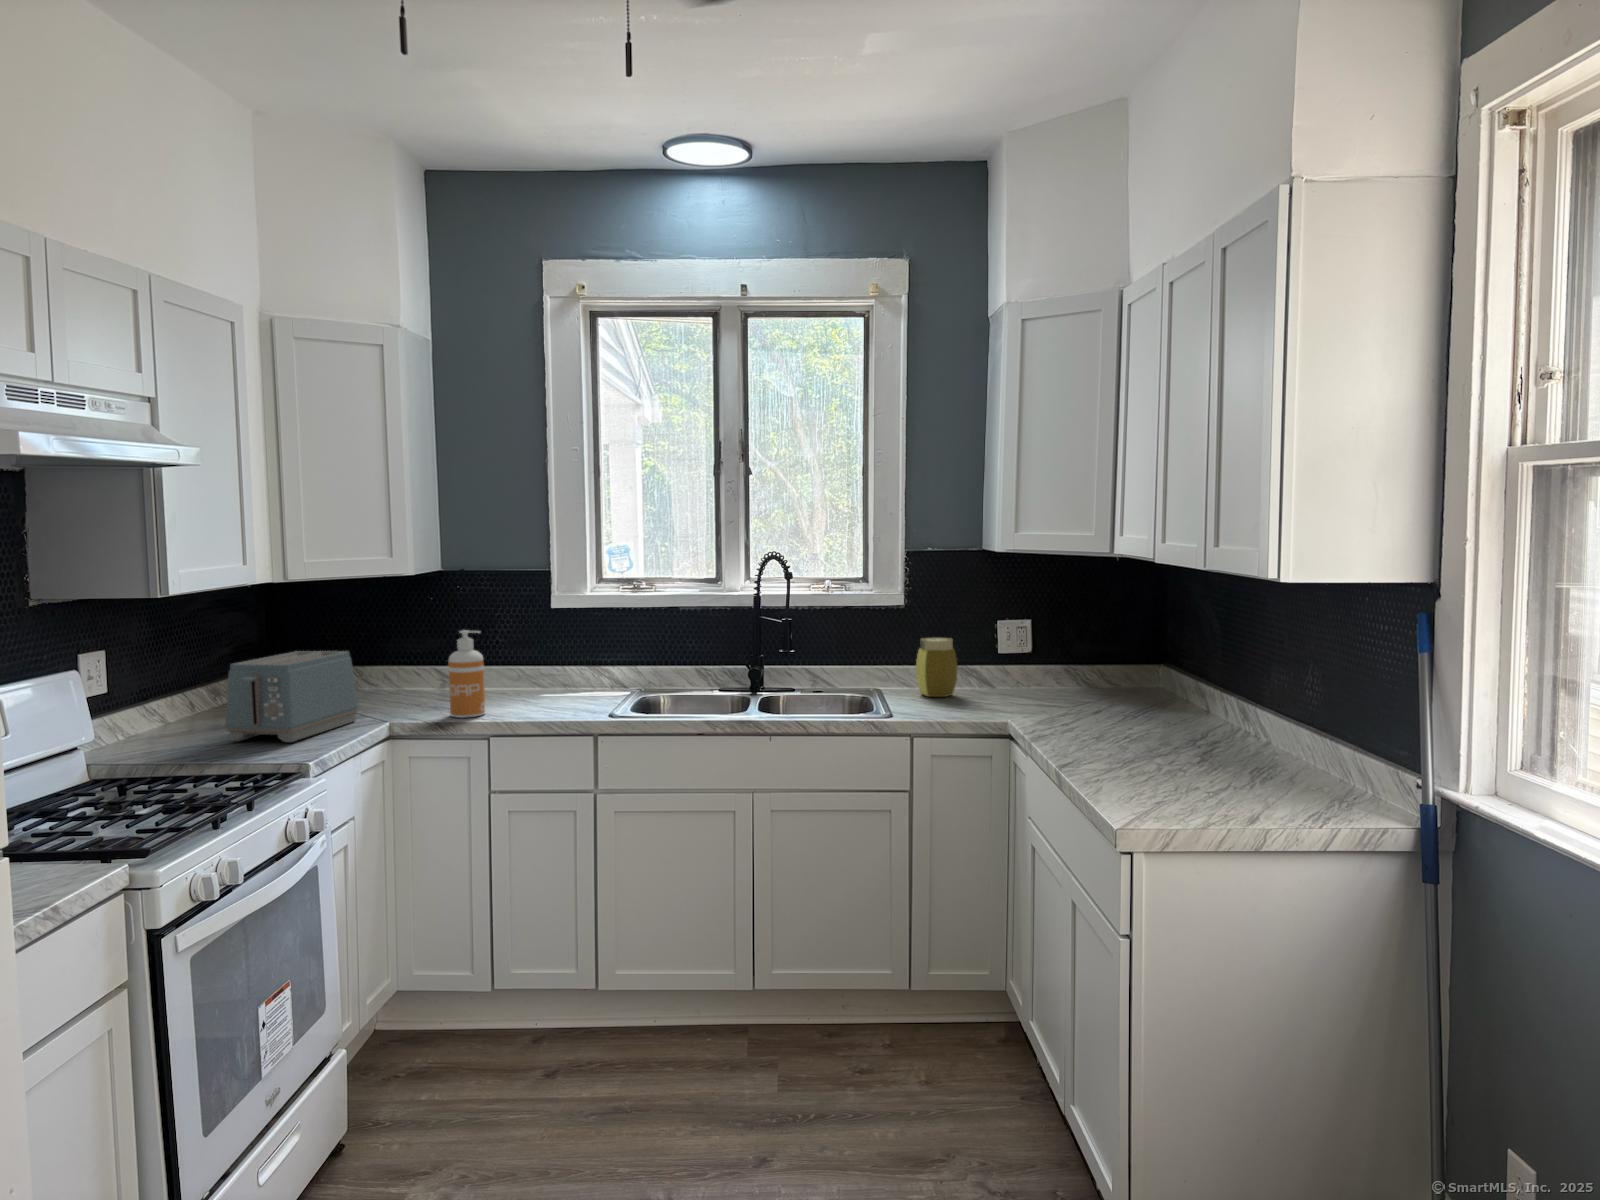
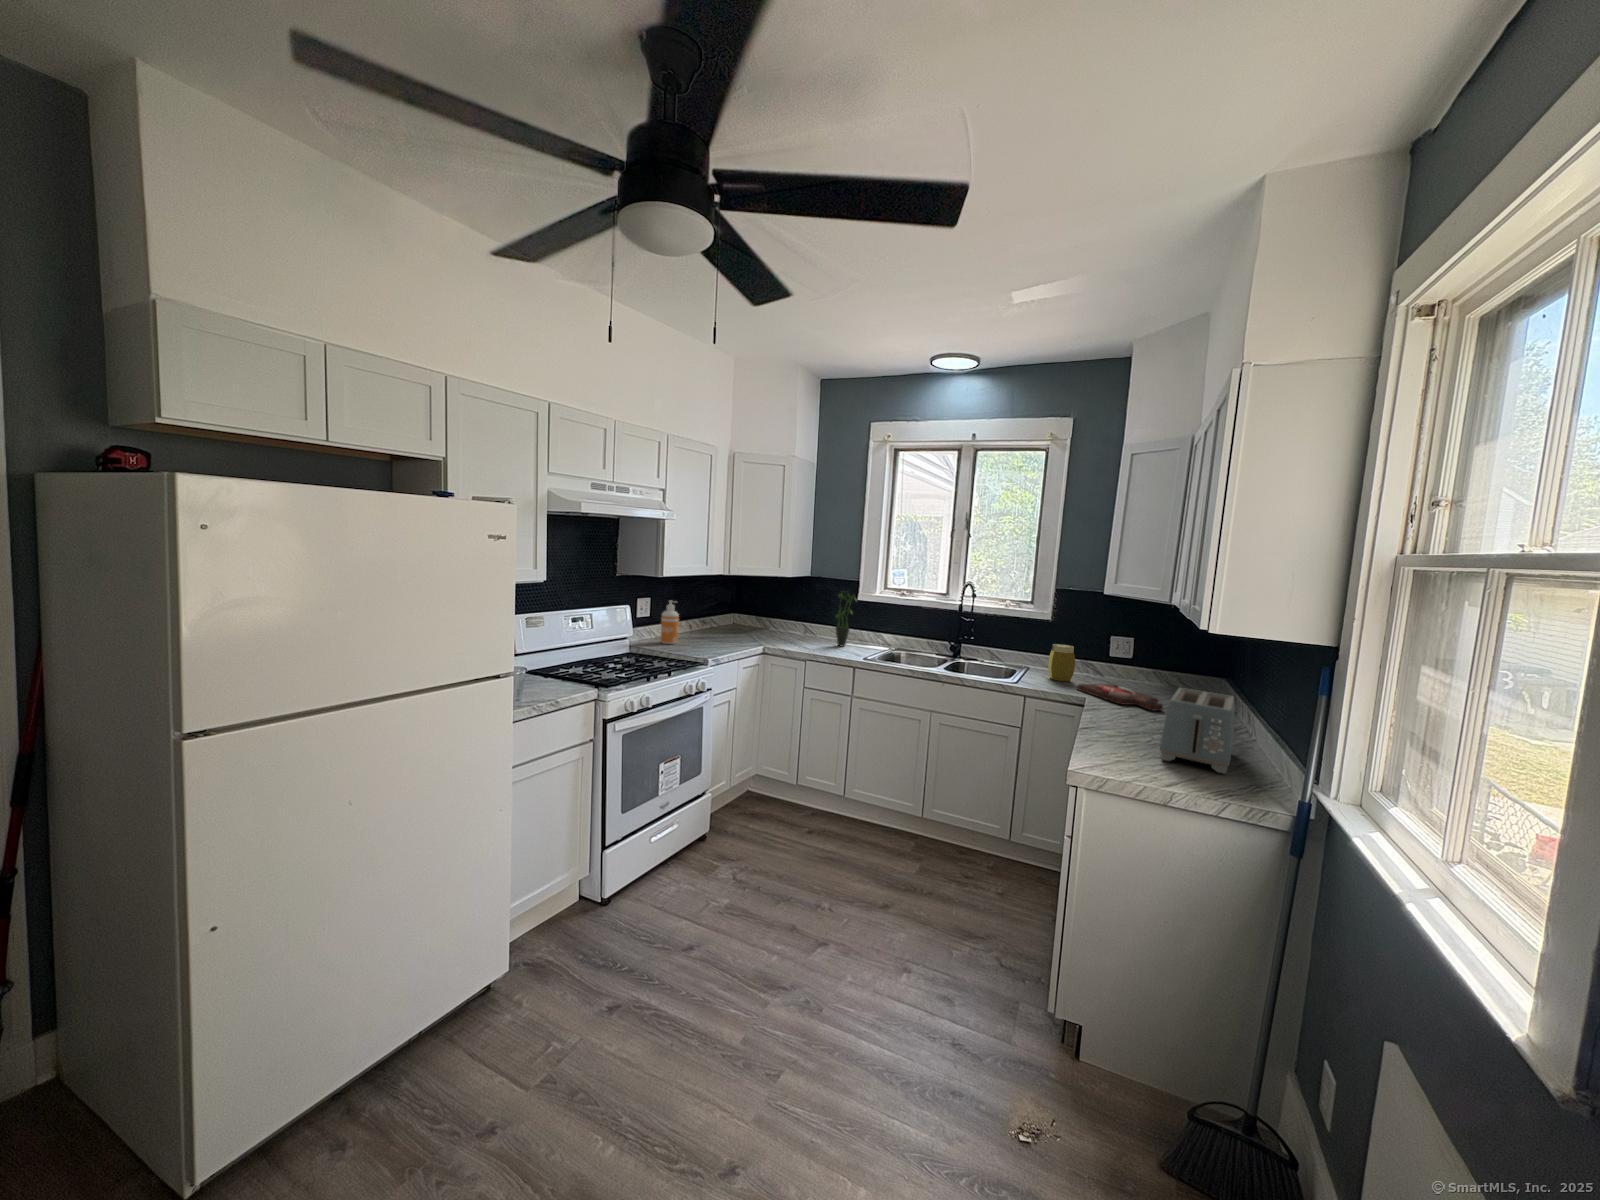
potted plant: none [525,589,568,698] -> present [836,593,857,646]
soap dispenser: present [448,630,485,718] -> present [660,601,679,644]
toaster: present [225,651,358,742] -> present [1160,688,1235,774]
cutting board: none [975,689,1112,718] -> present [1077,684,1163,711]

